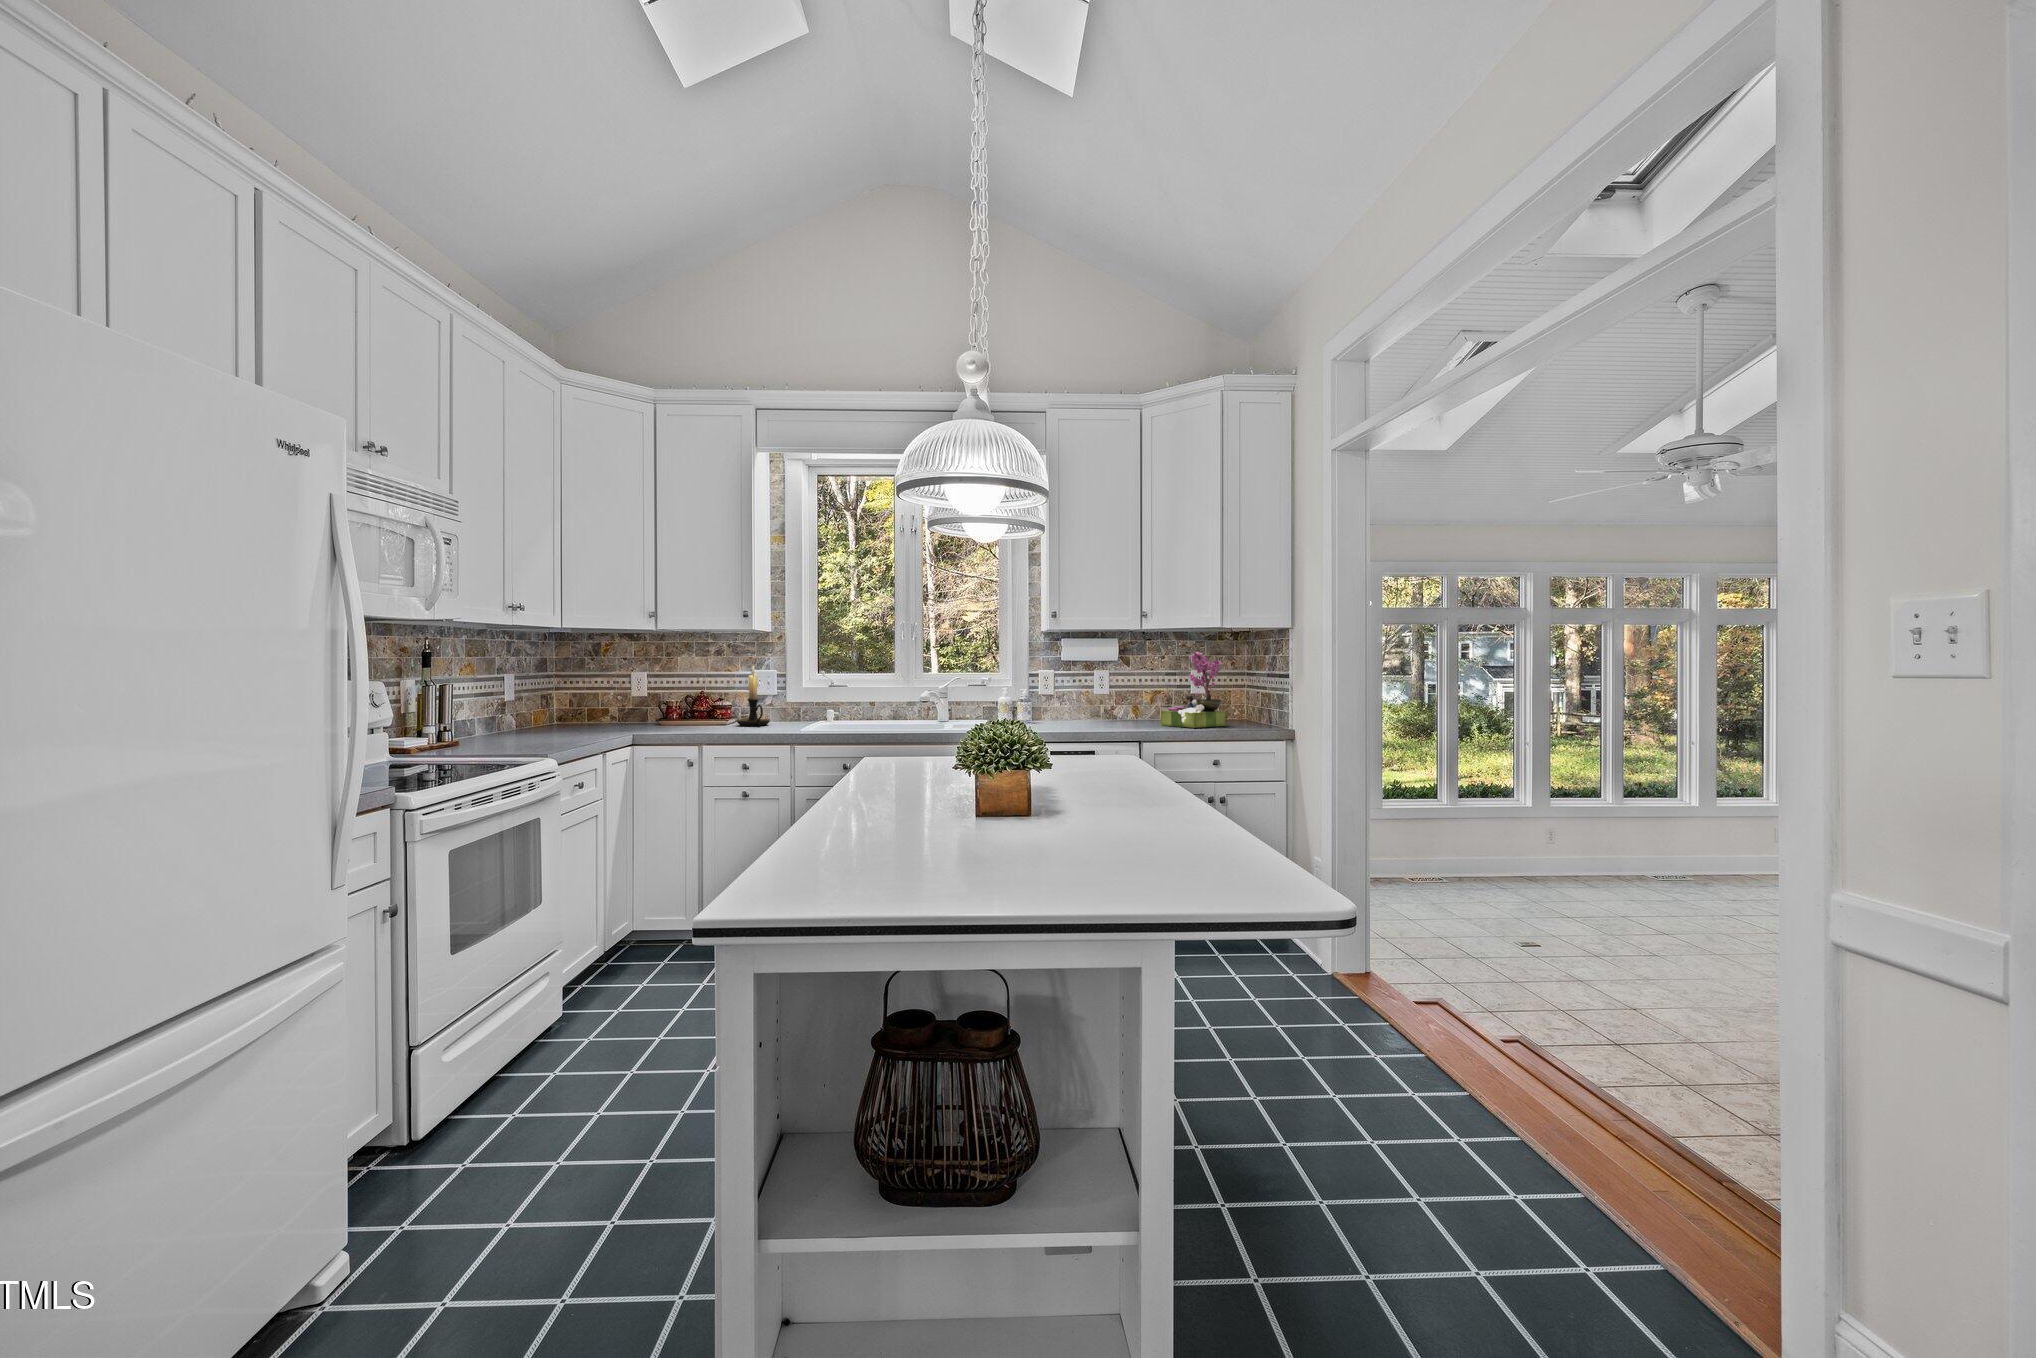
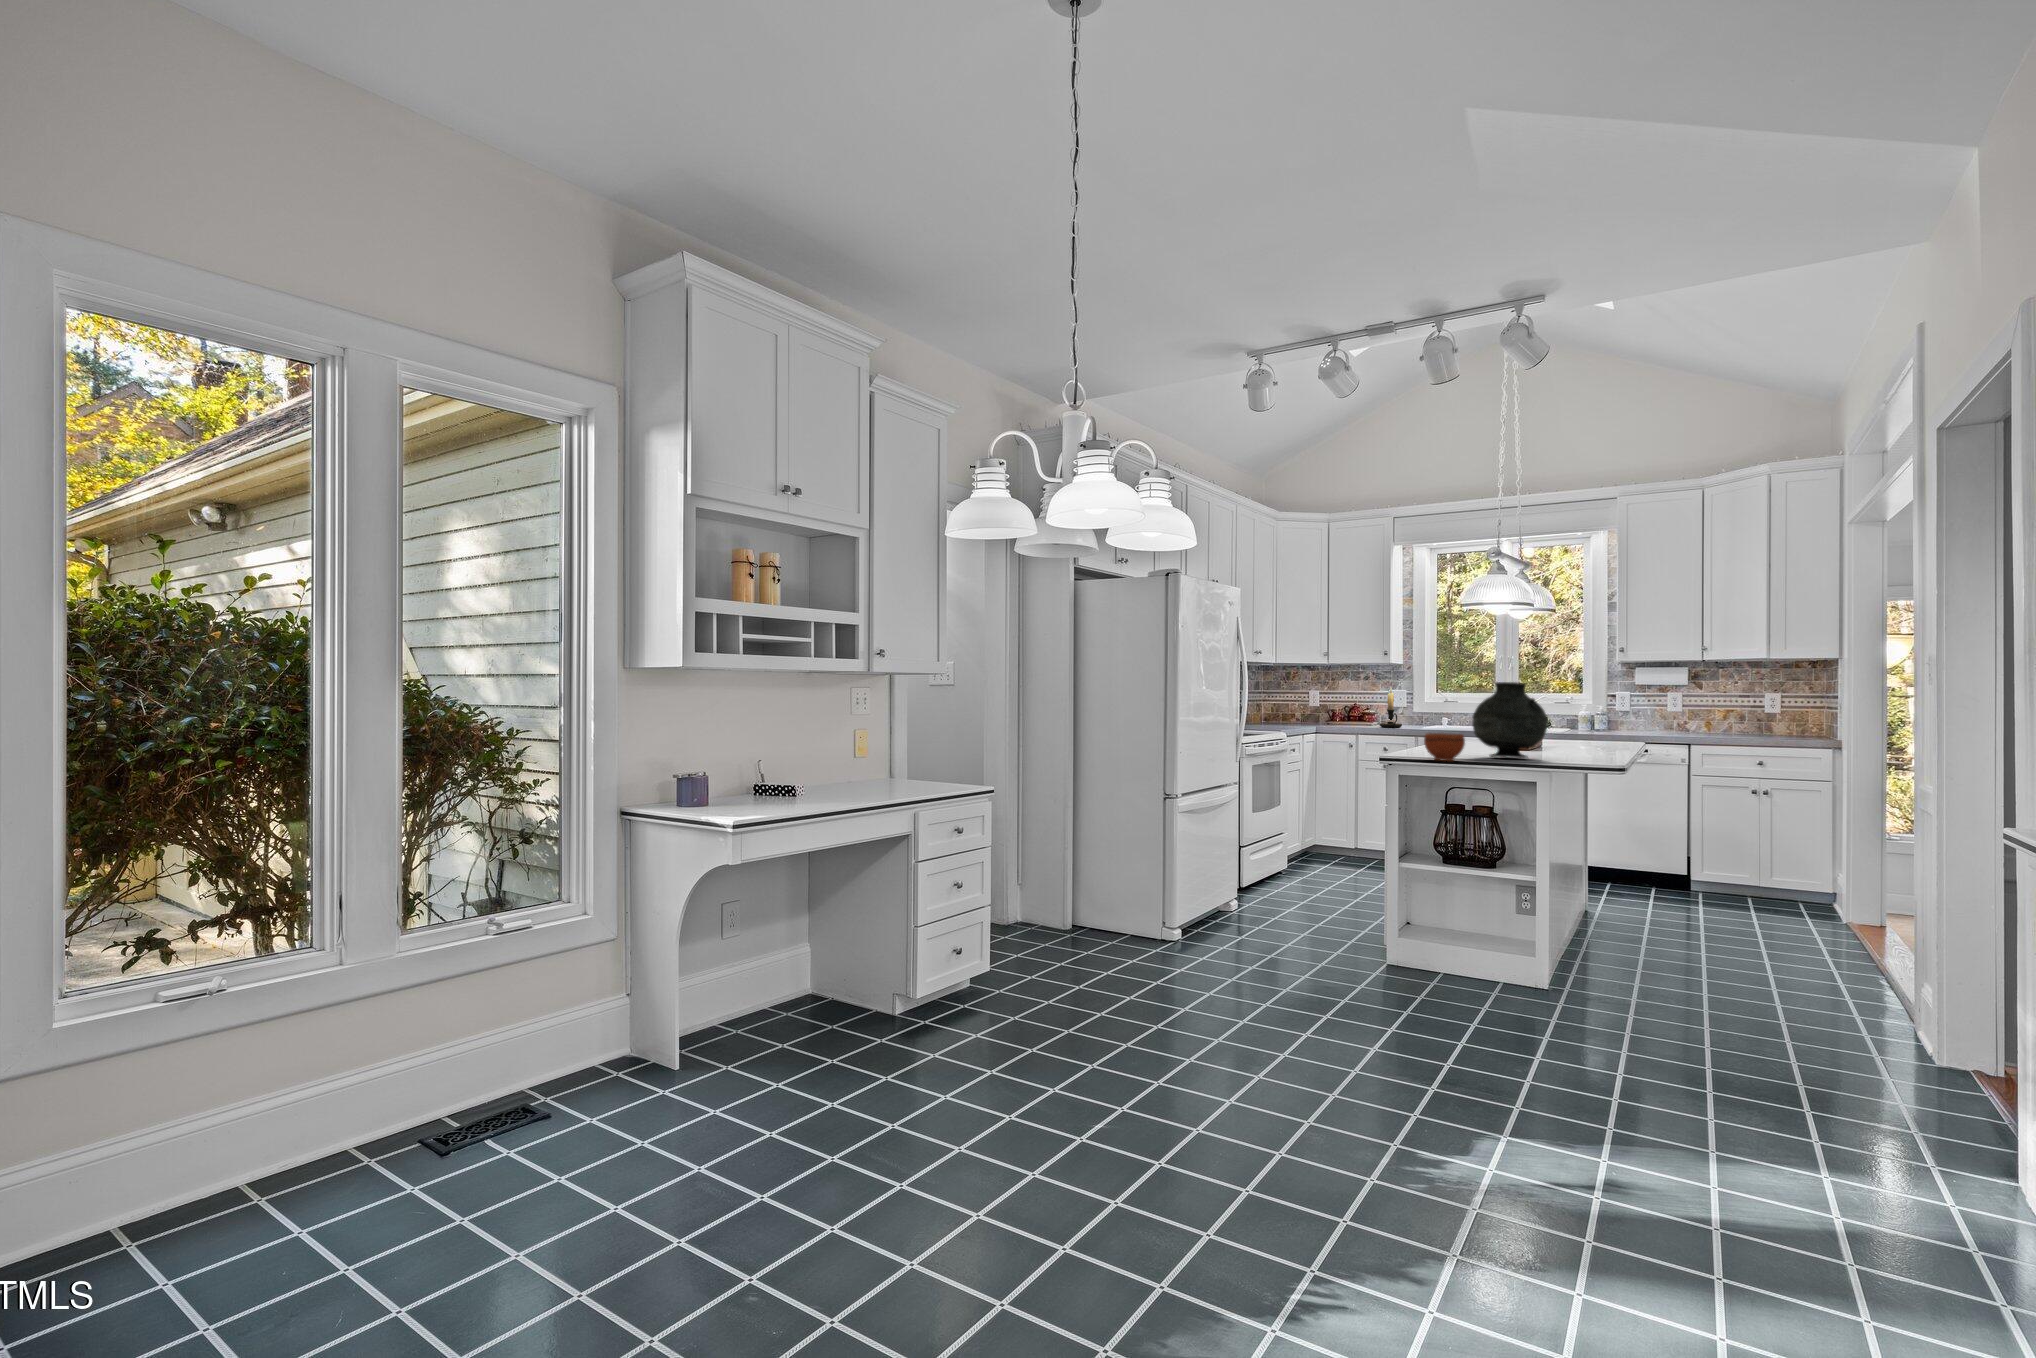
flower arrangement: present [1161,652,1226,728] -> none [1729,677,1793,739]
vase: none [939,685,1090,857] -> present [1472,682,1548,758]
bowl: none [847,818,943,897] -> present [1424,733,1465,761]

